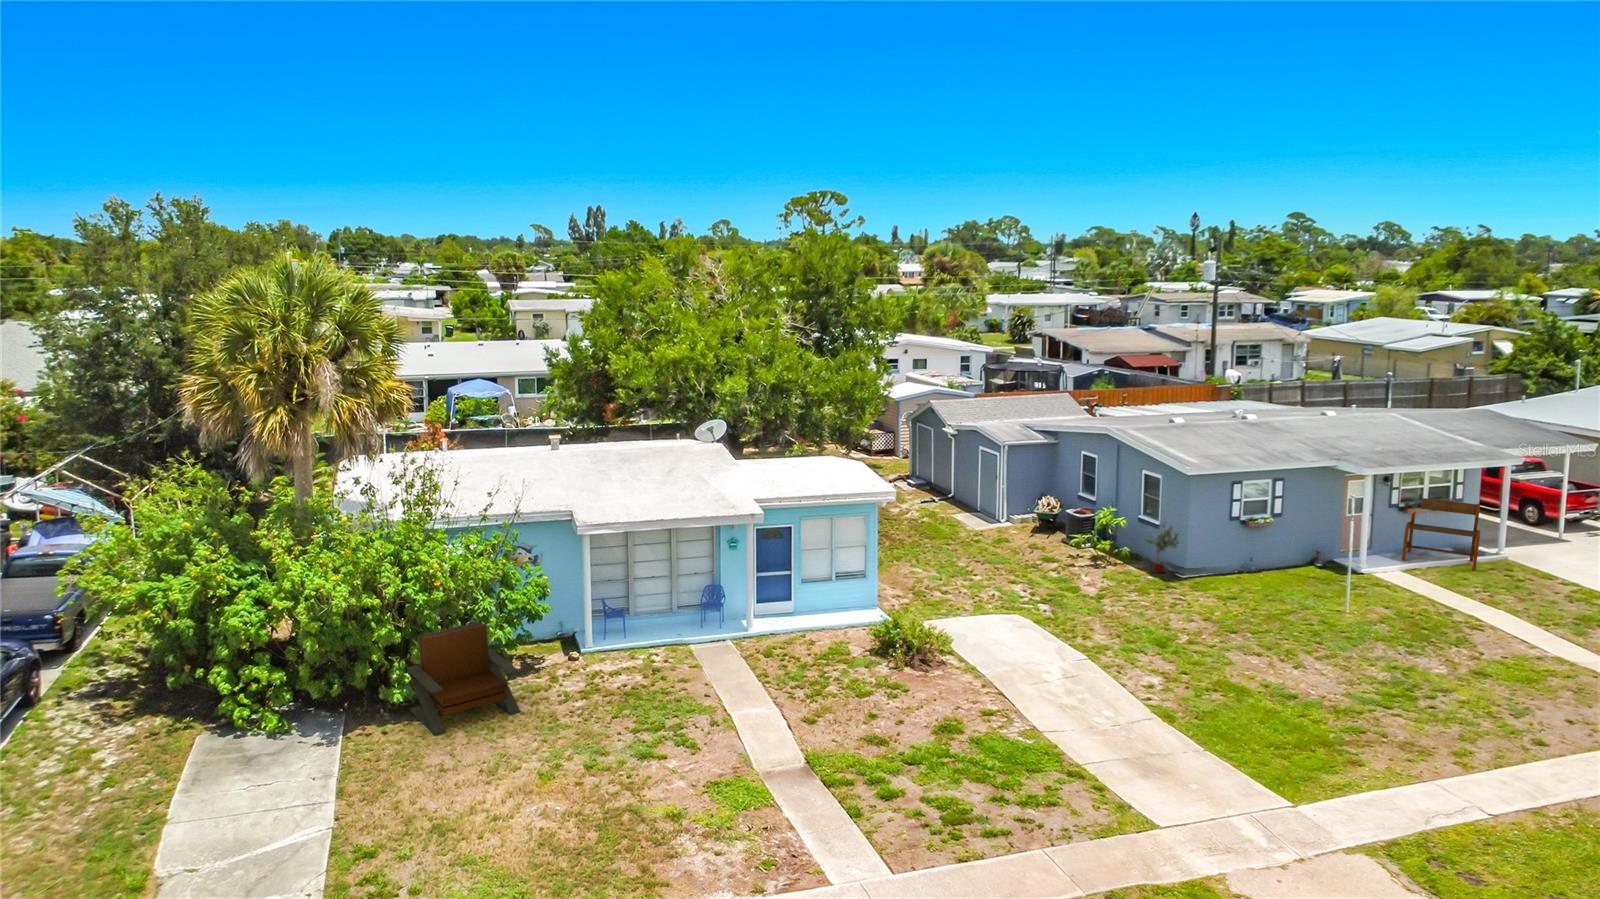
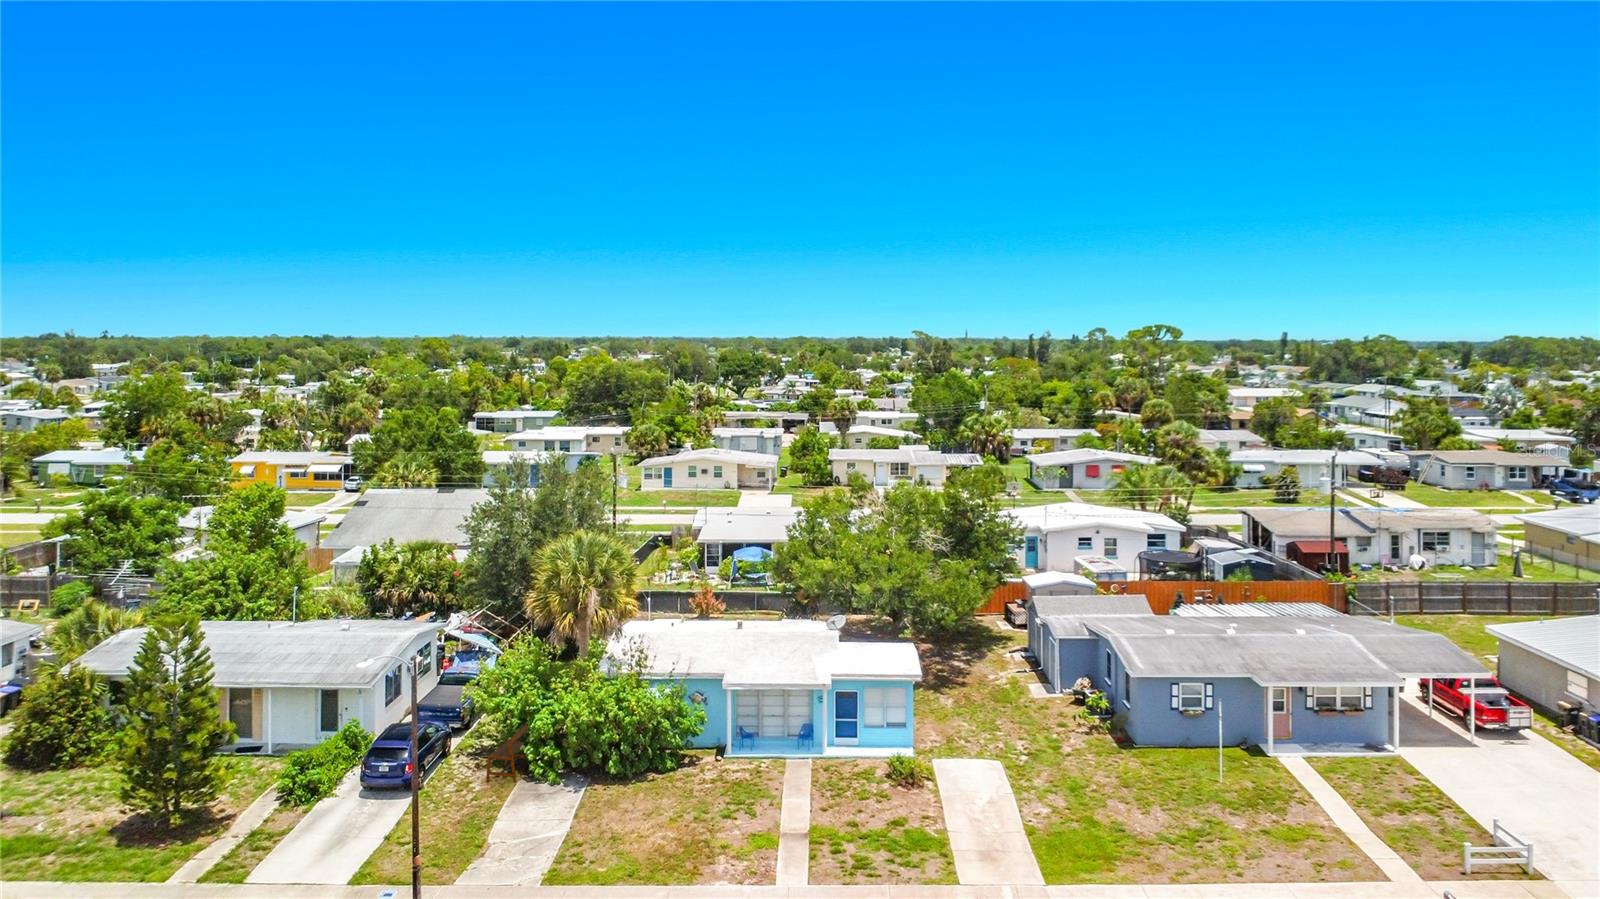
bench: present [1402,498,1480,571] -> present [486,724,527,782]
lounge chair: present [407,622,520,735] -> none [621,734,676,794]

